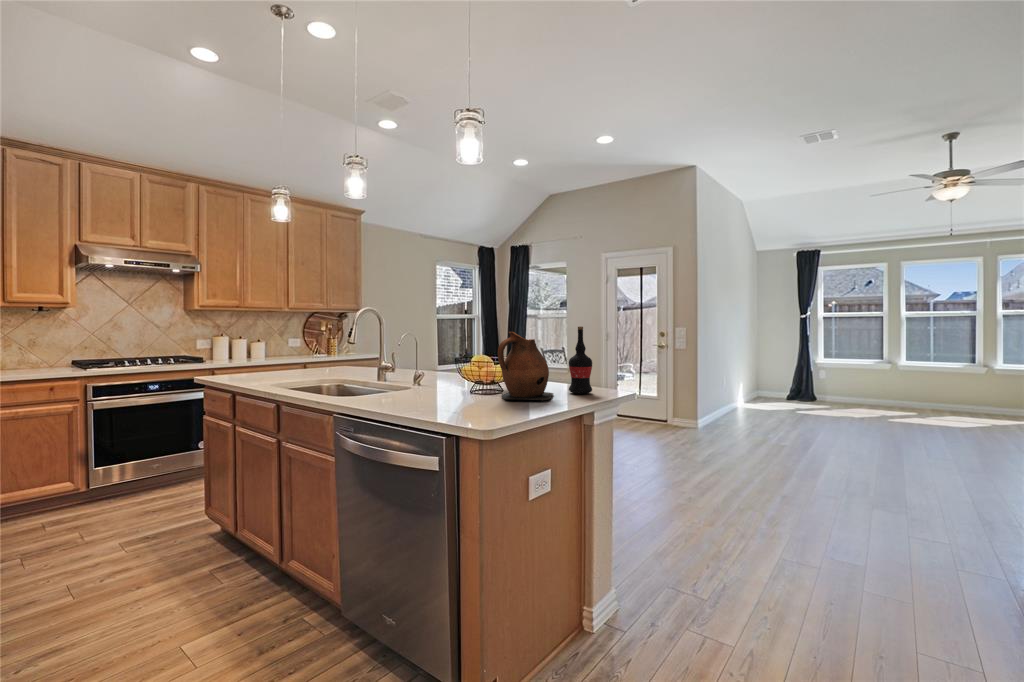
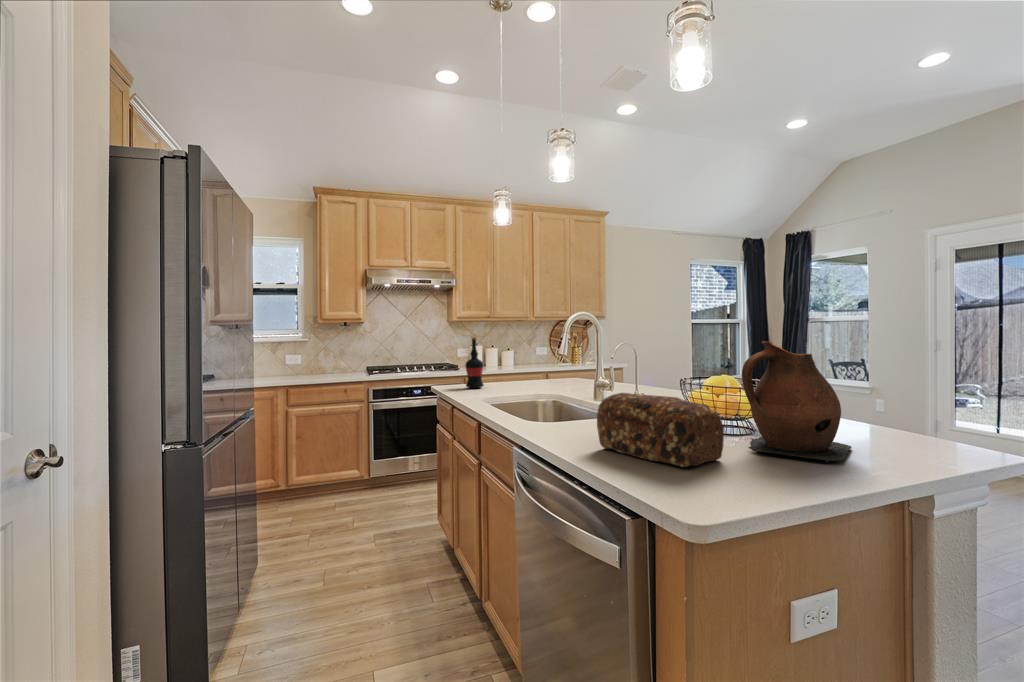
wine bottle: present [569,327,592,394] -> present [465,338,484,388]
bread loaf: none [408,367,490,410] -> present [597,393,724,467]

